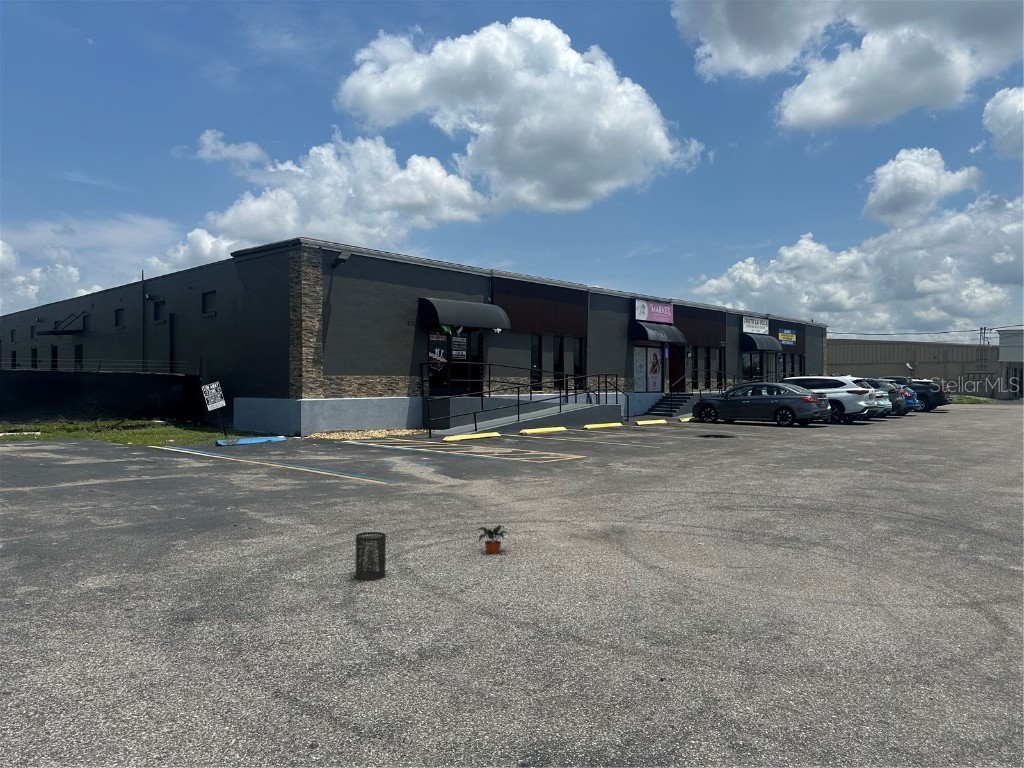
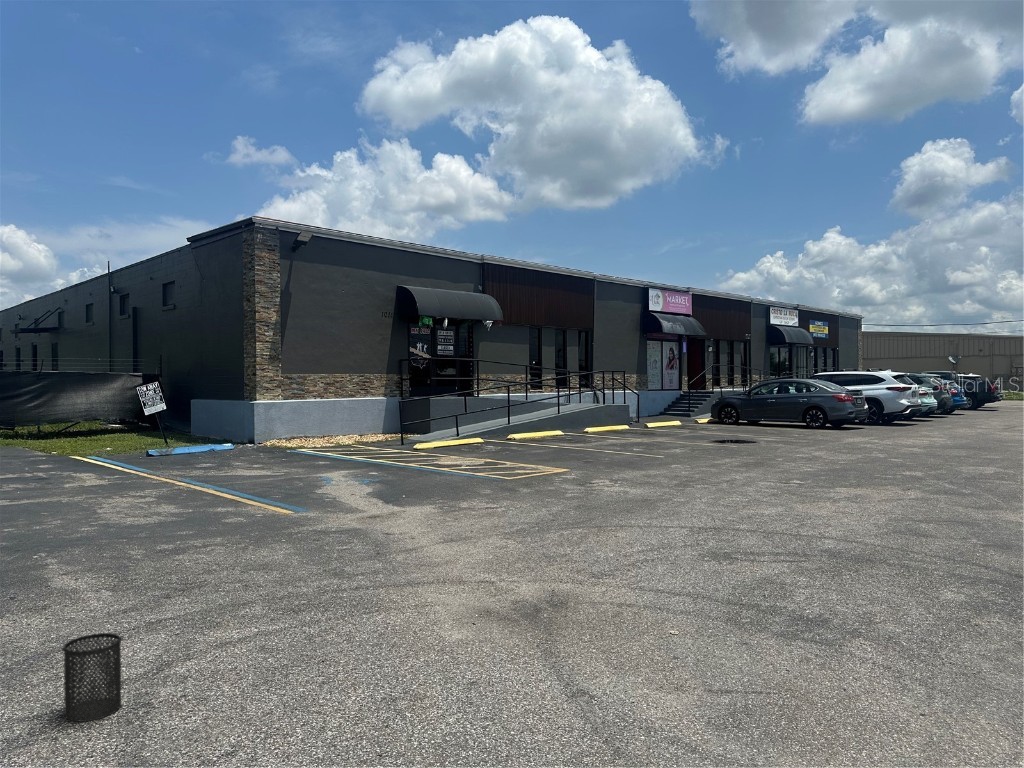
potted plant: present [478,525,507,553] -> none [313,605,365,652]

